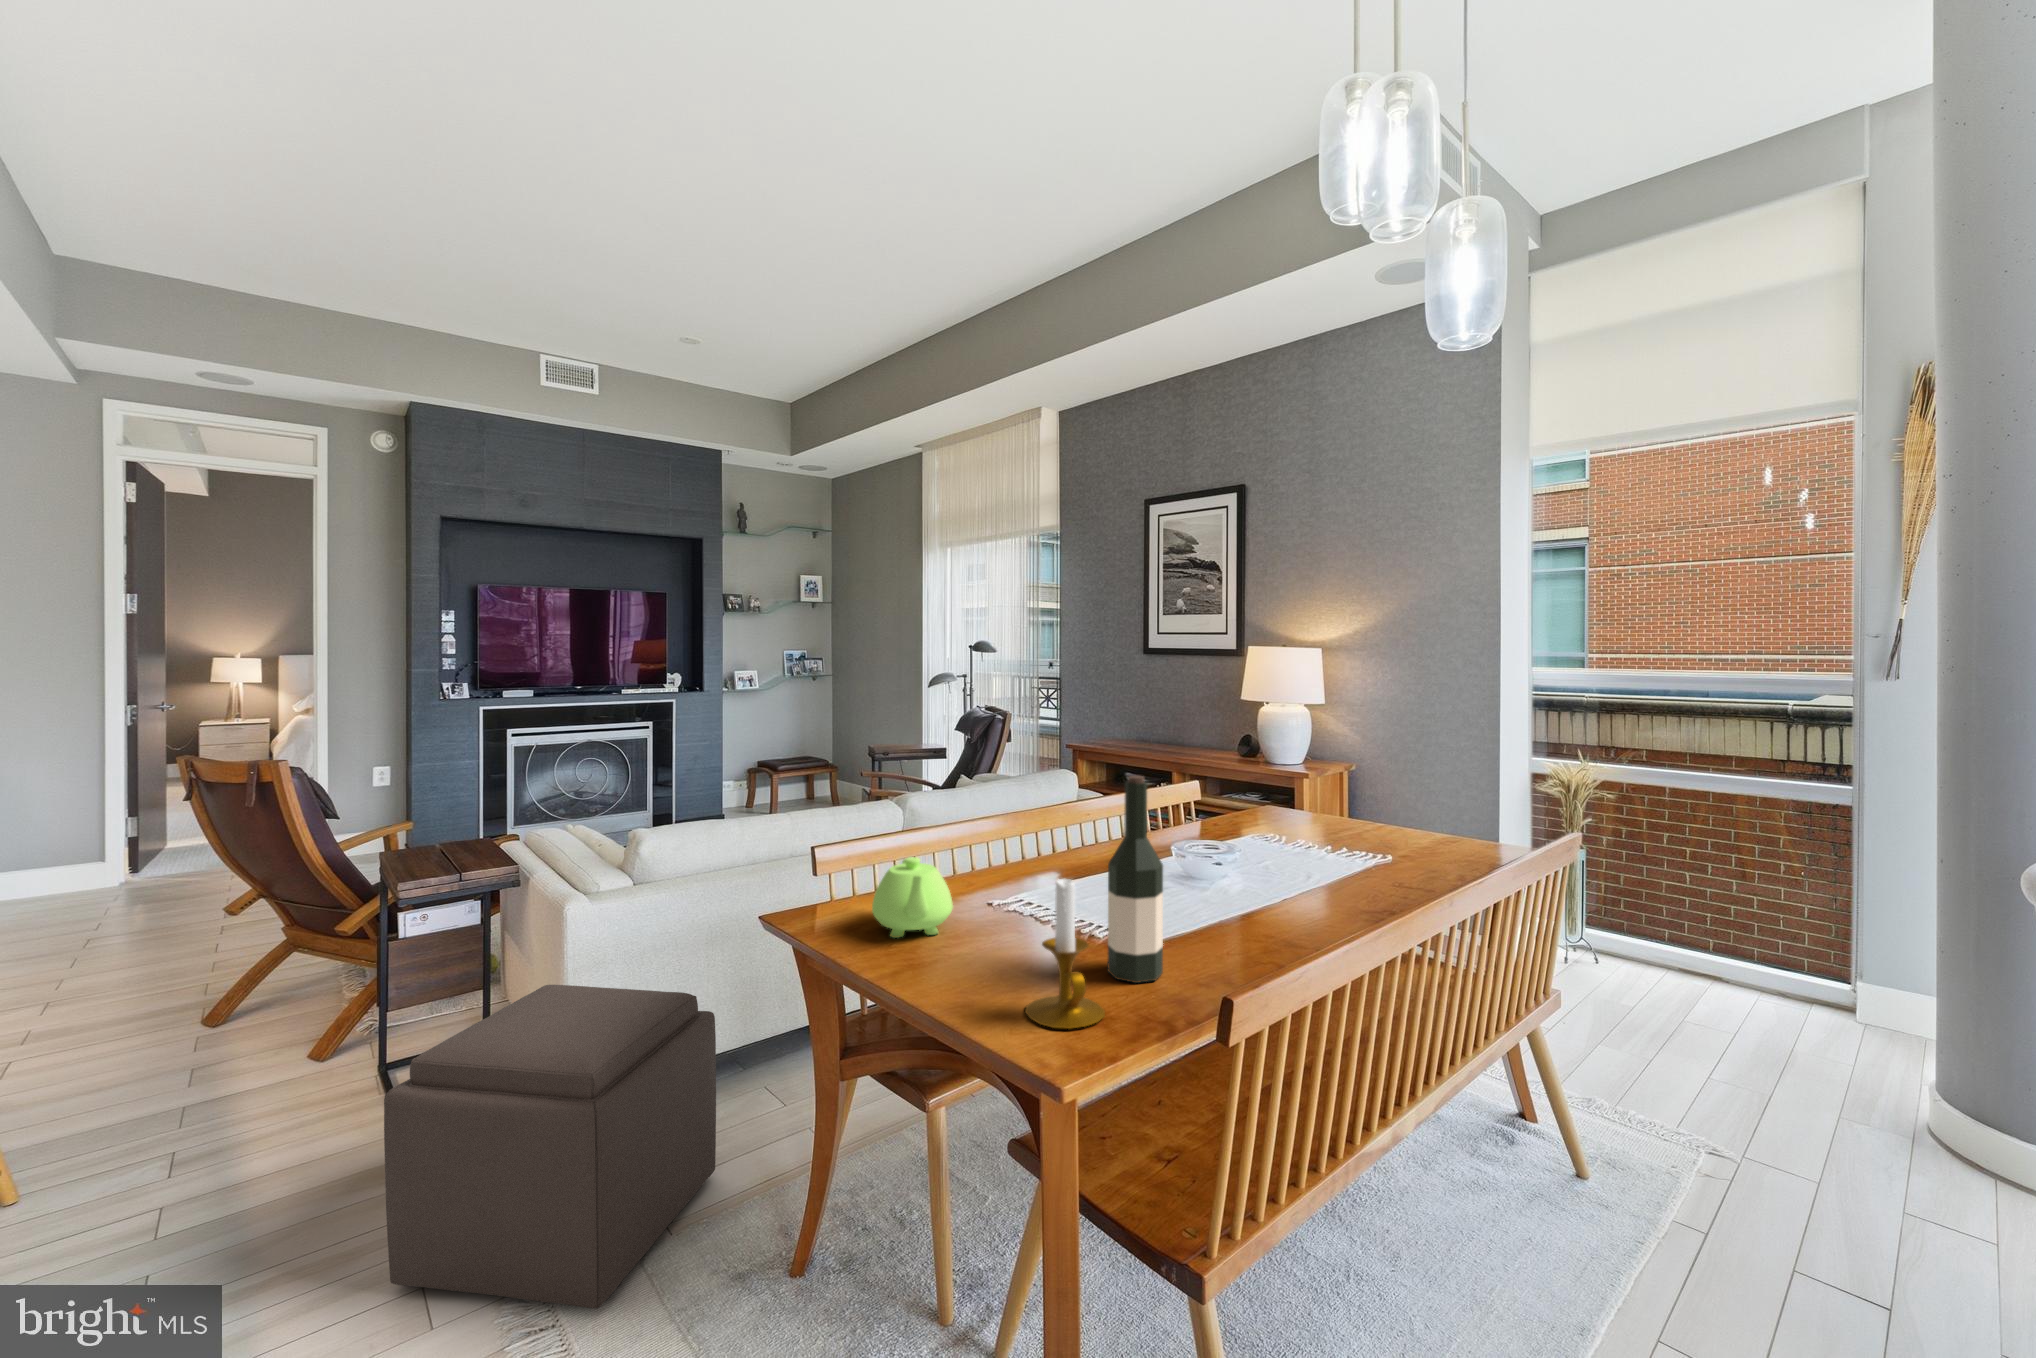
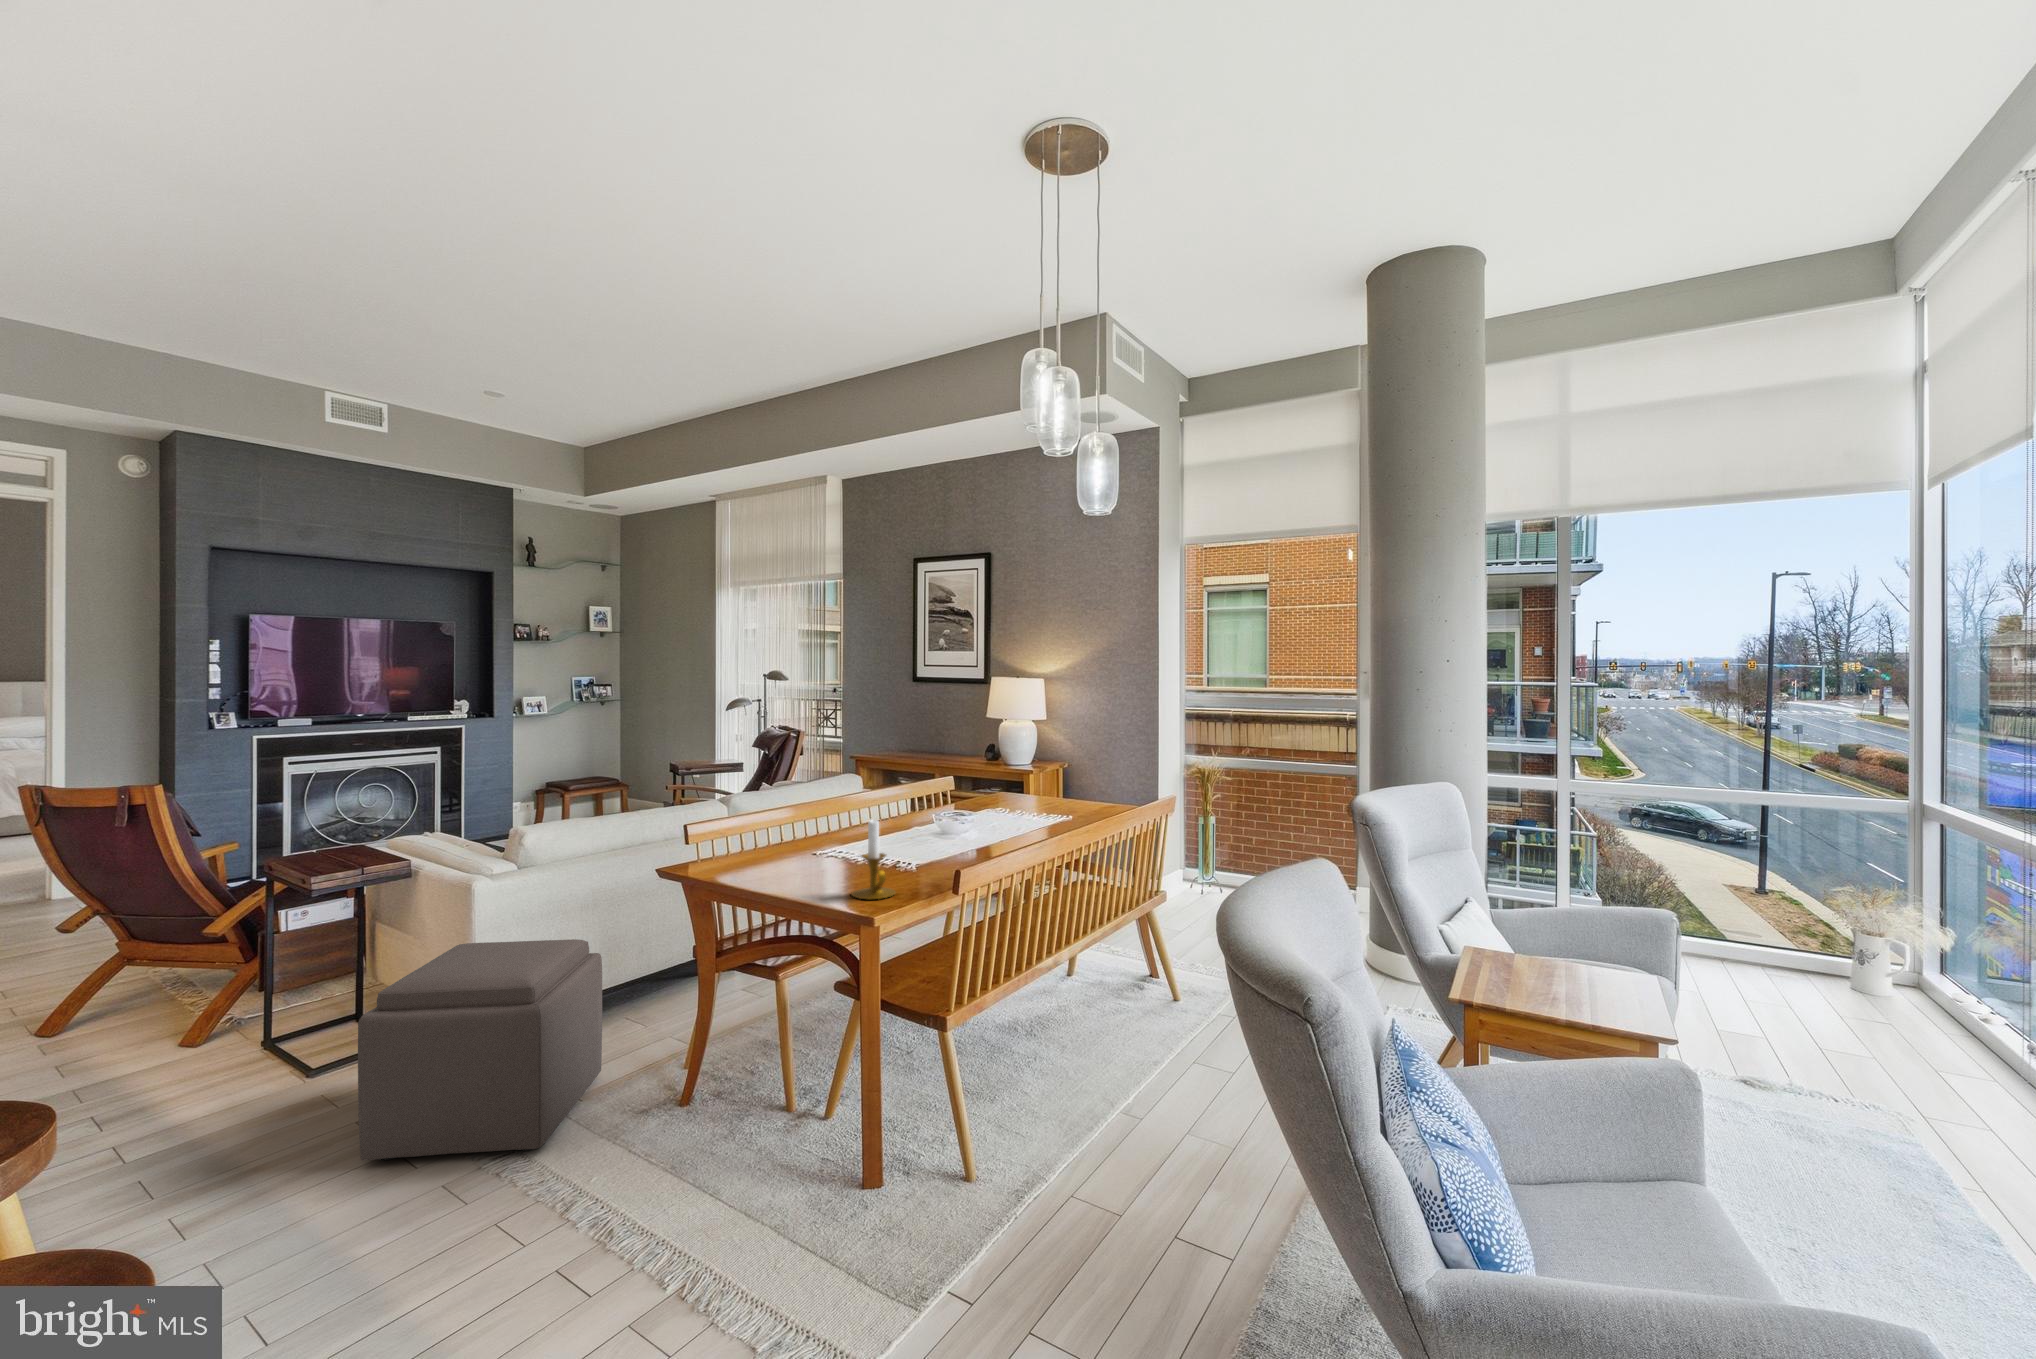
wine bottle: present [1108,776,1163,983] -> none [896,762,928,880]
teapot: present [872,857,953,938] -> none [743,821,796,871]

